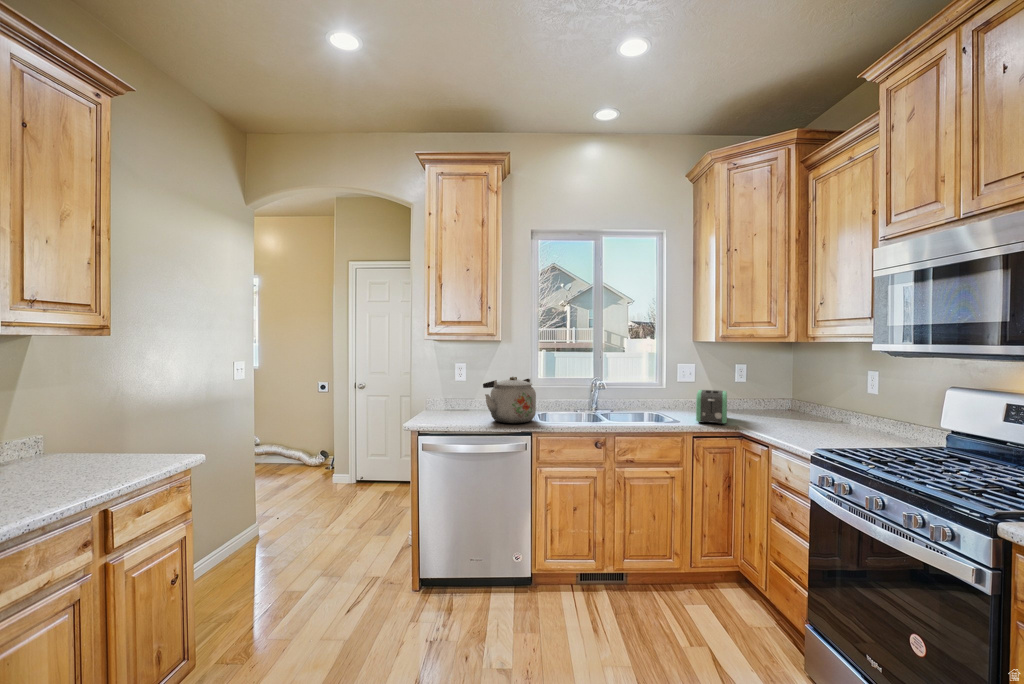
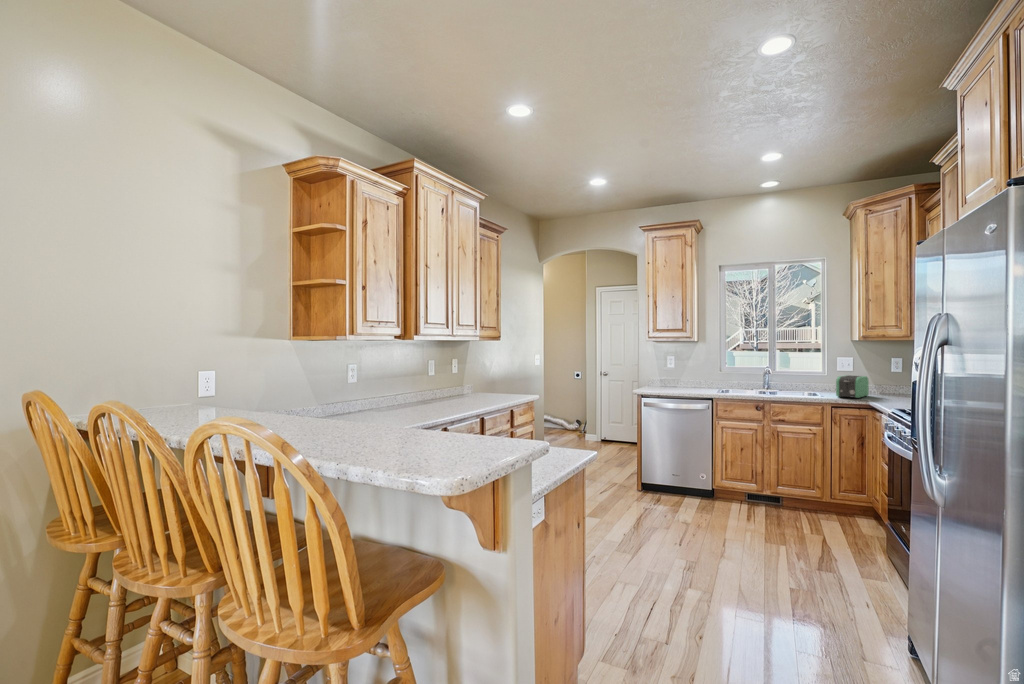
kettle: present [483,377,536,423] -> none [681,364,716,393]

